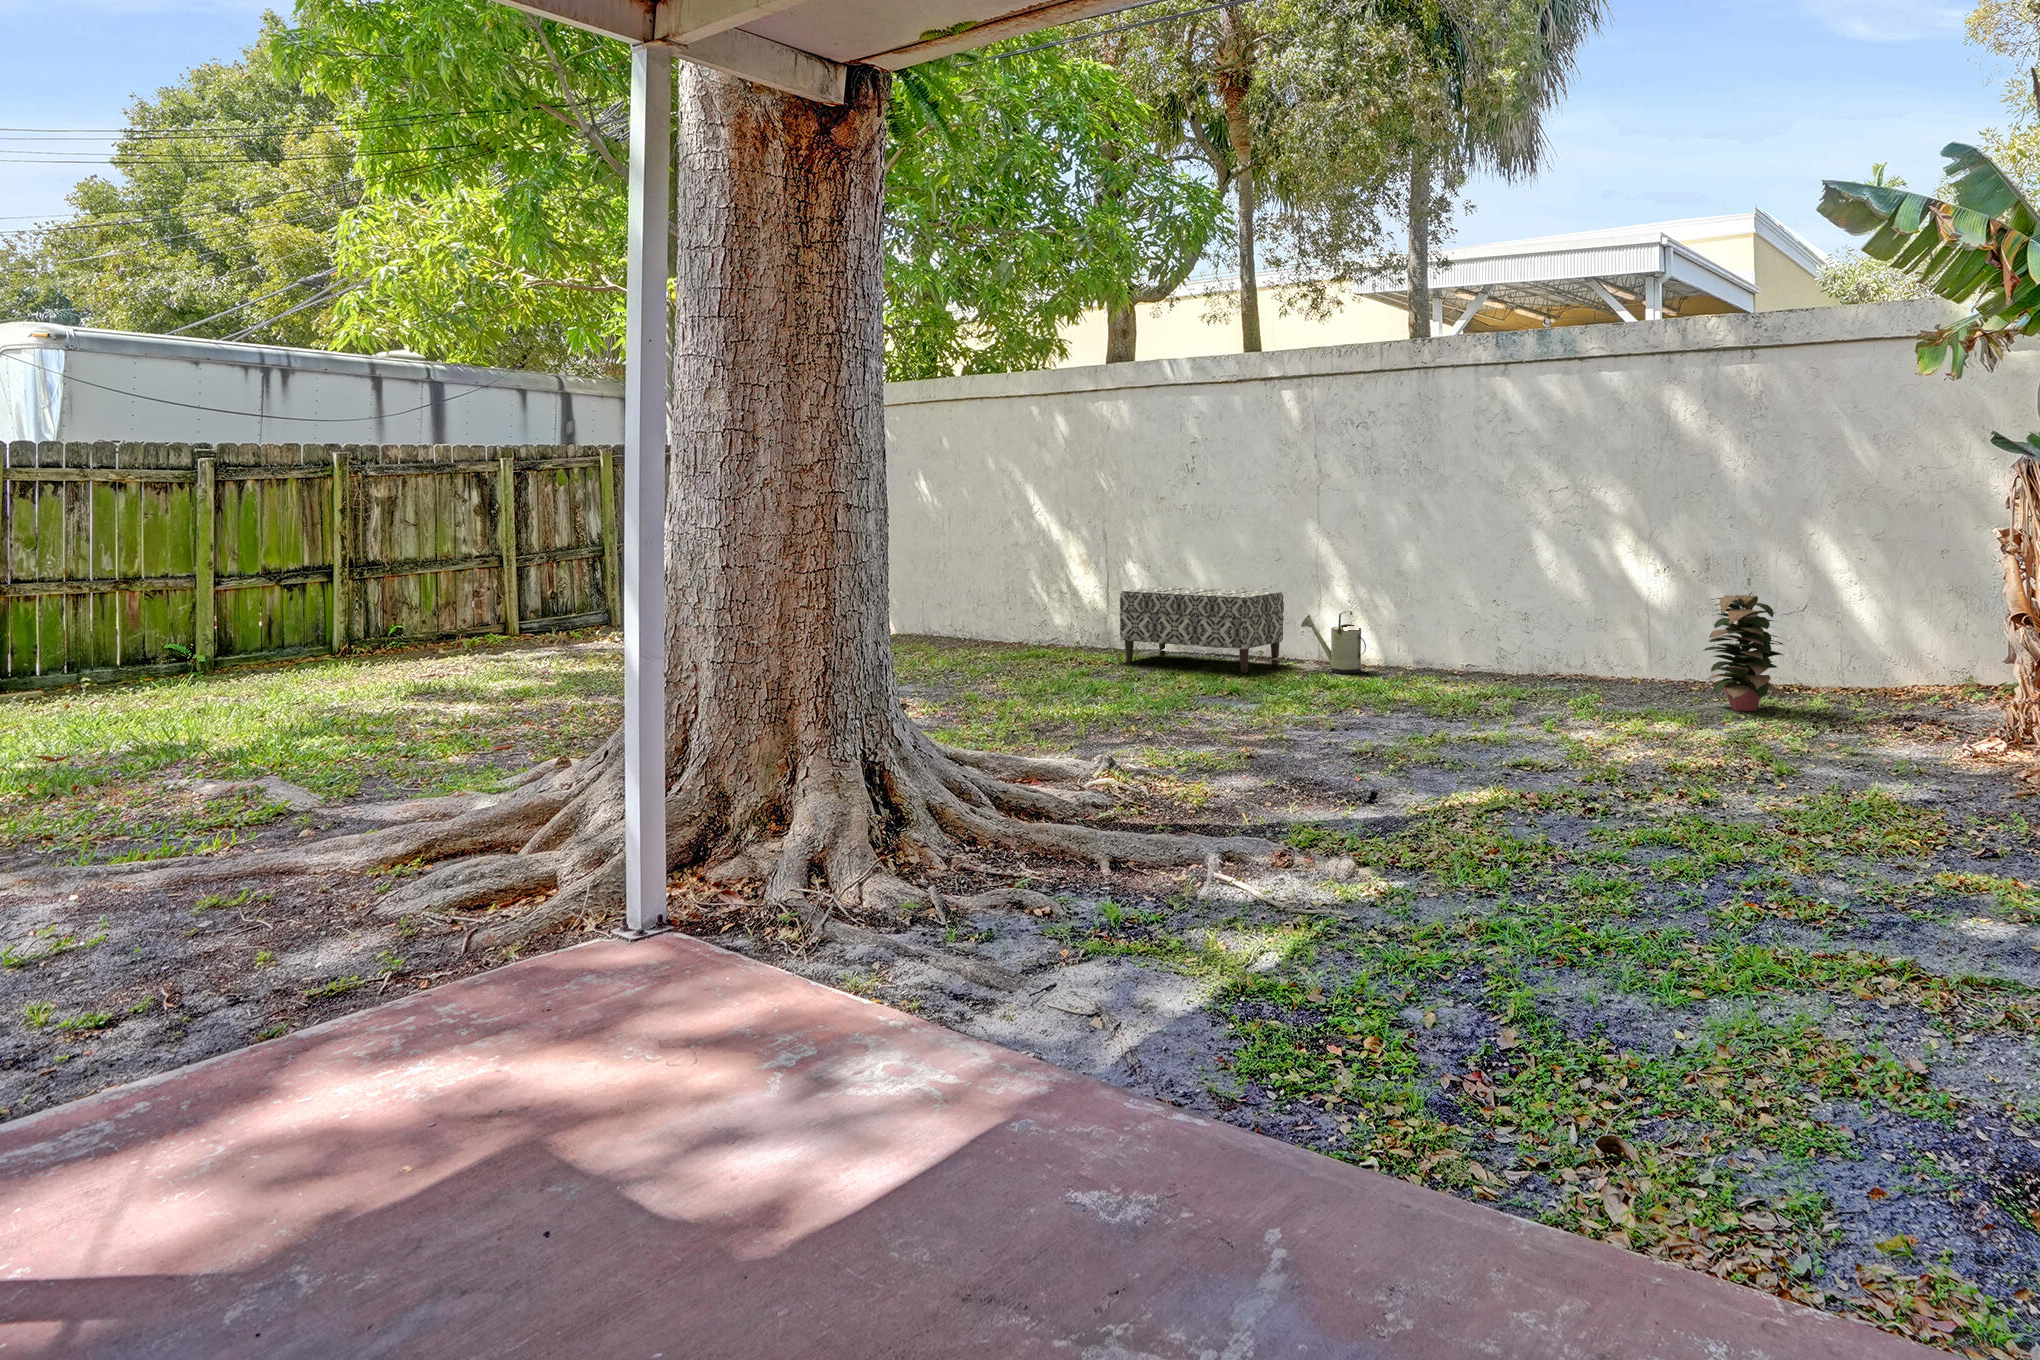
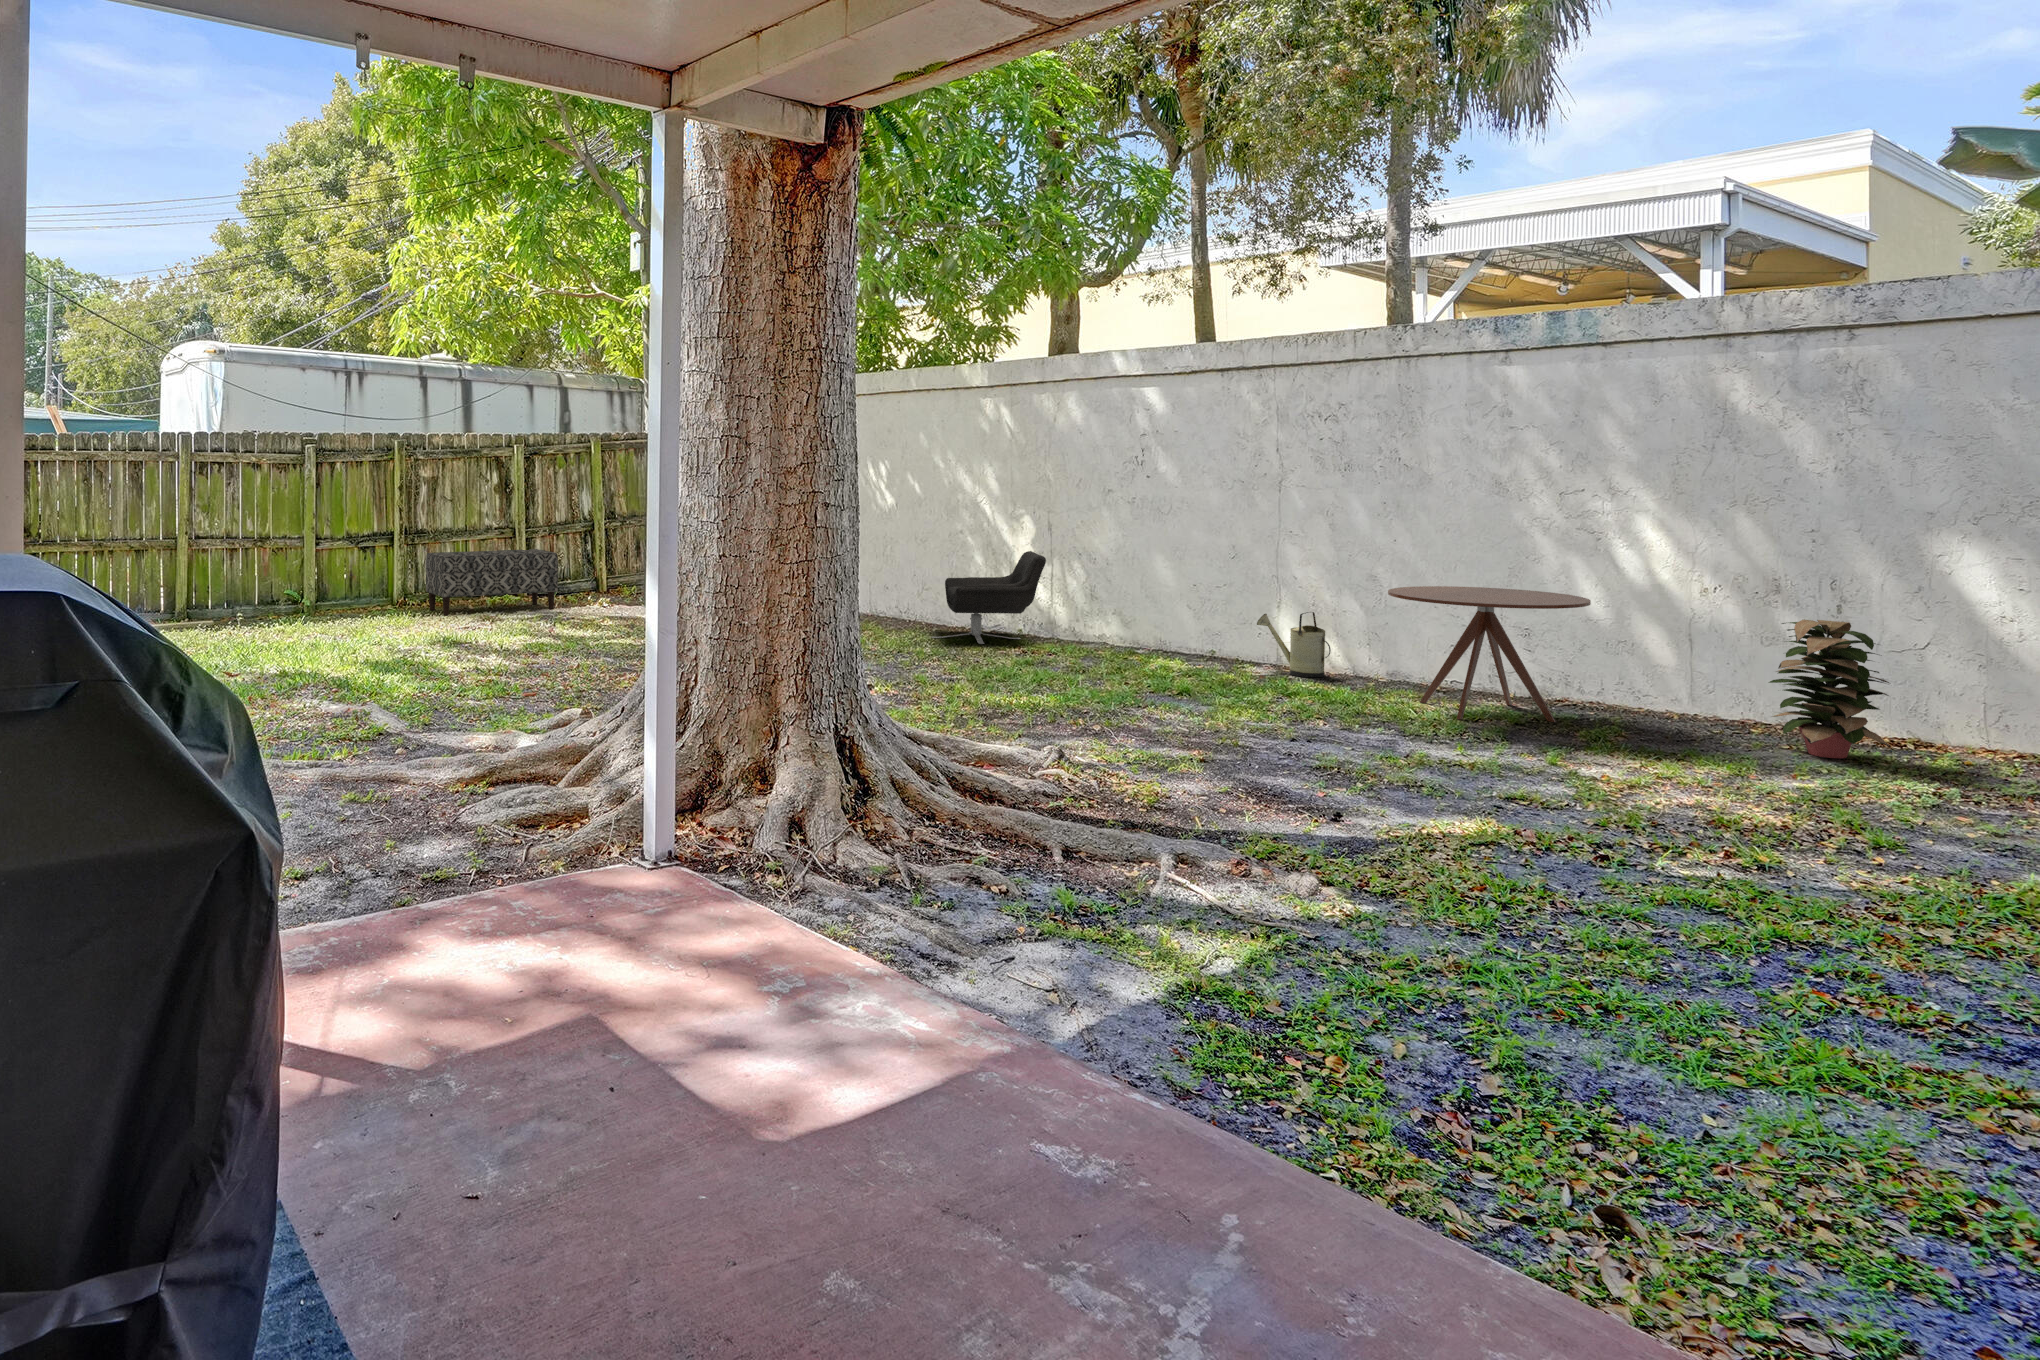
lounge chair: none [986,564,1103,662] -> present [932,551,1046,644]
round table: none [1414,581,1574,702] -> present [1388,586,1591,722]
bench: present [1120,587,1284,672] -> present [426,549,558,615]

